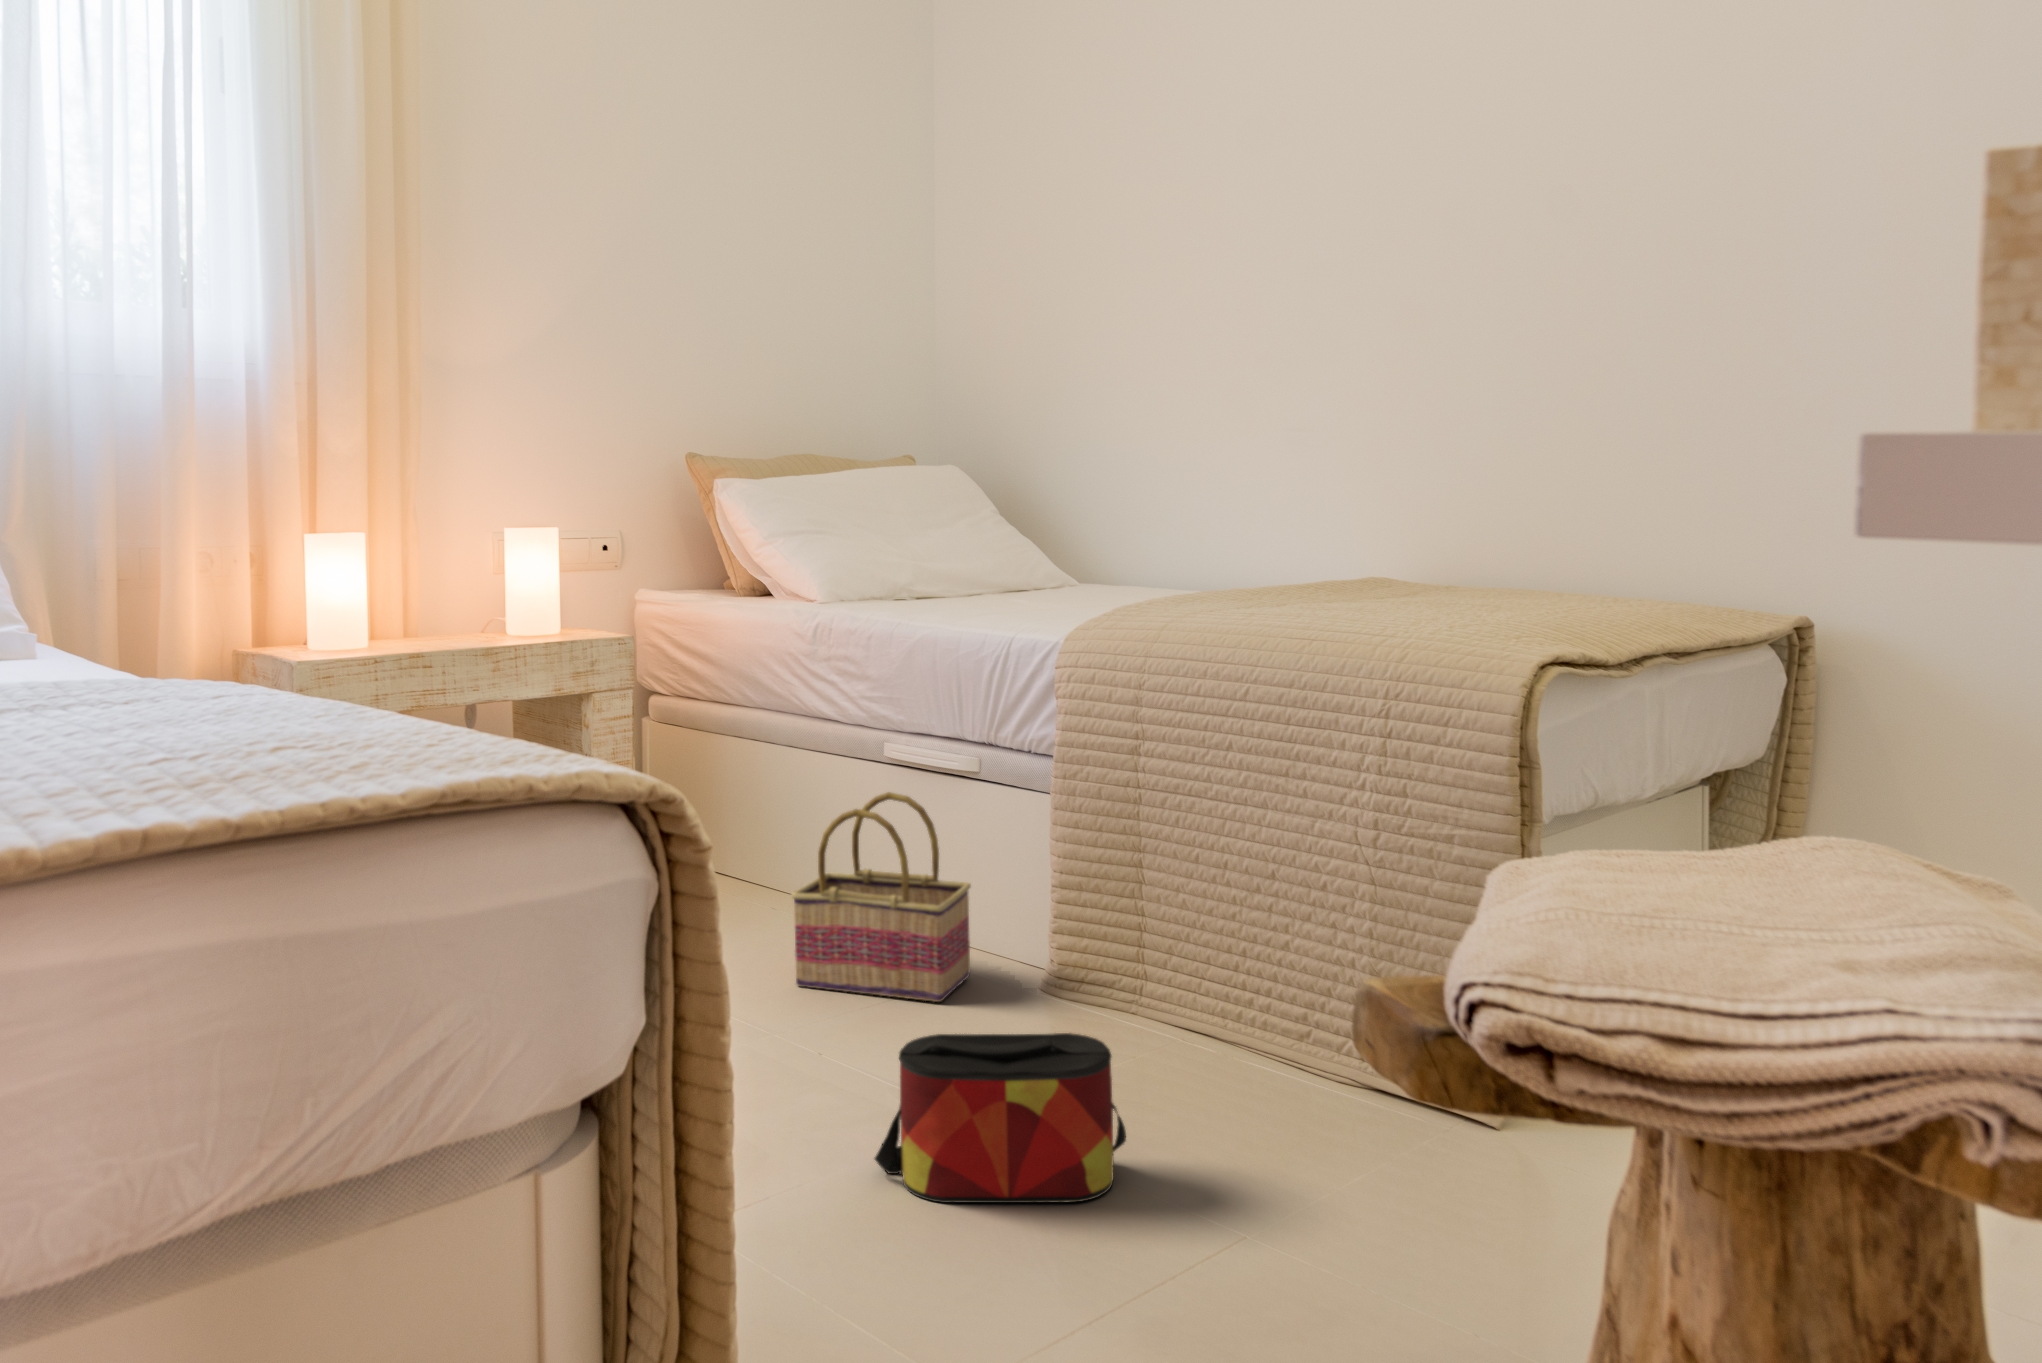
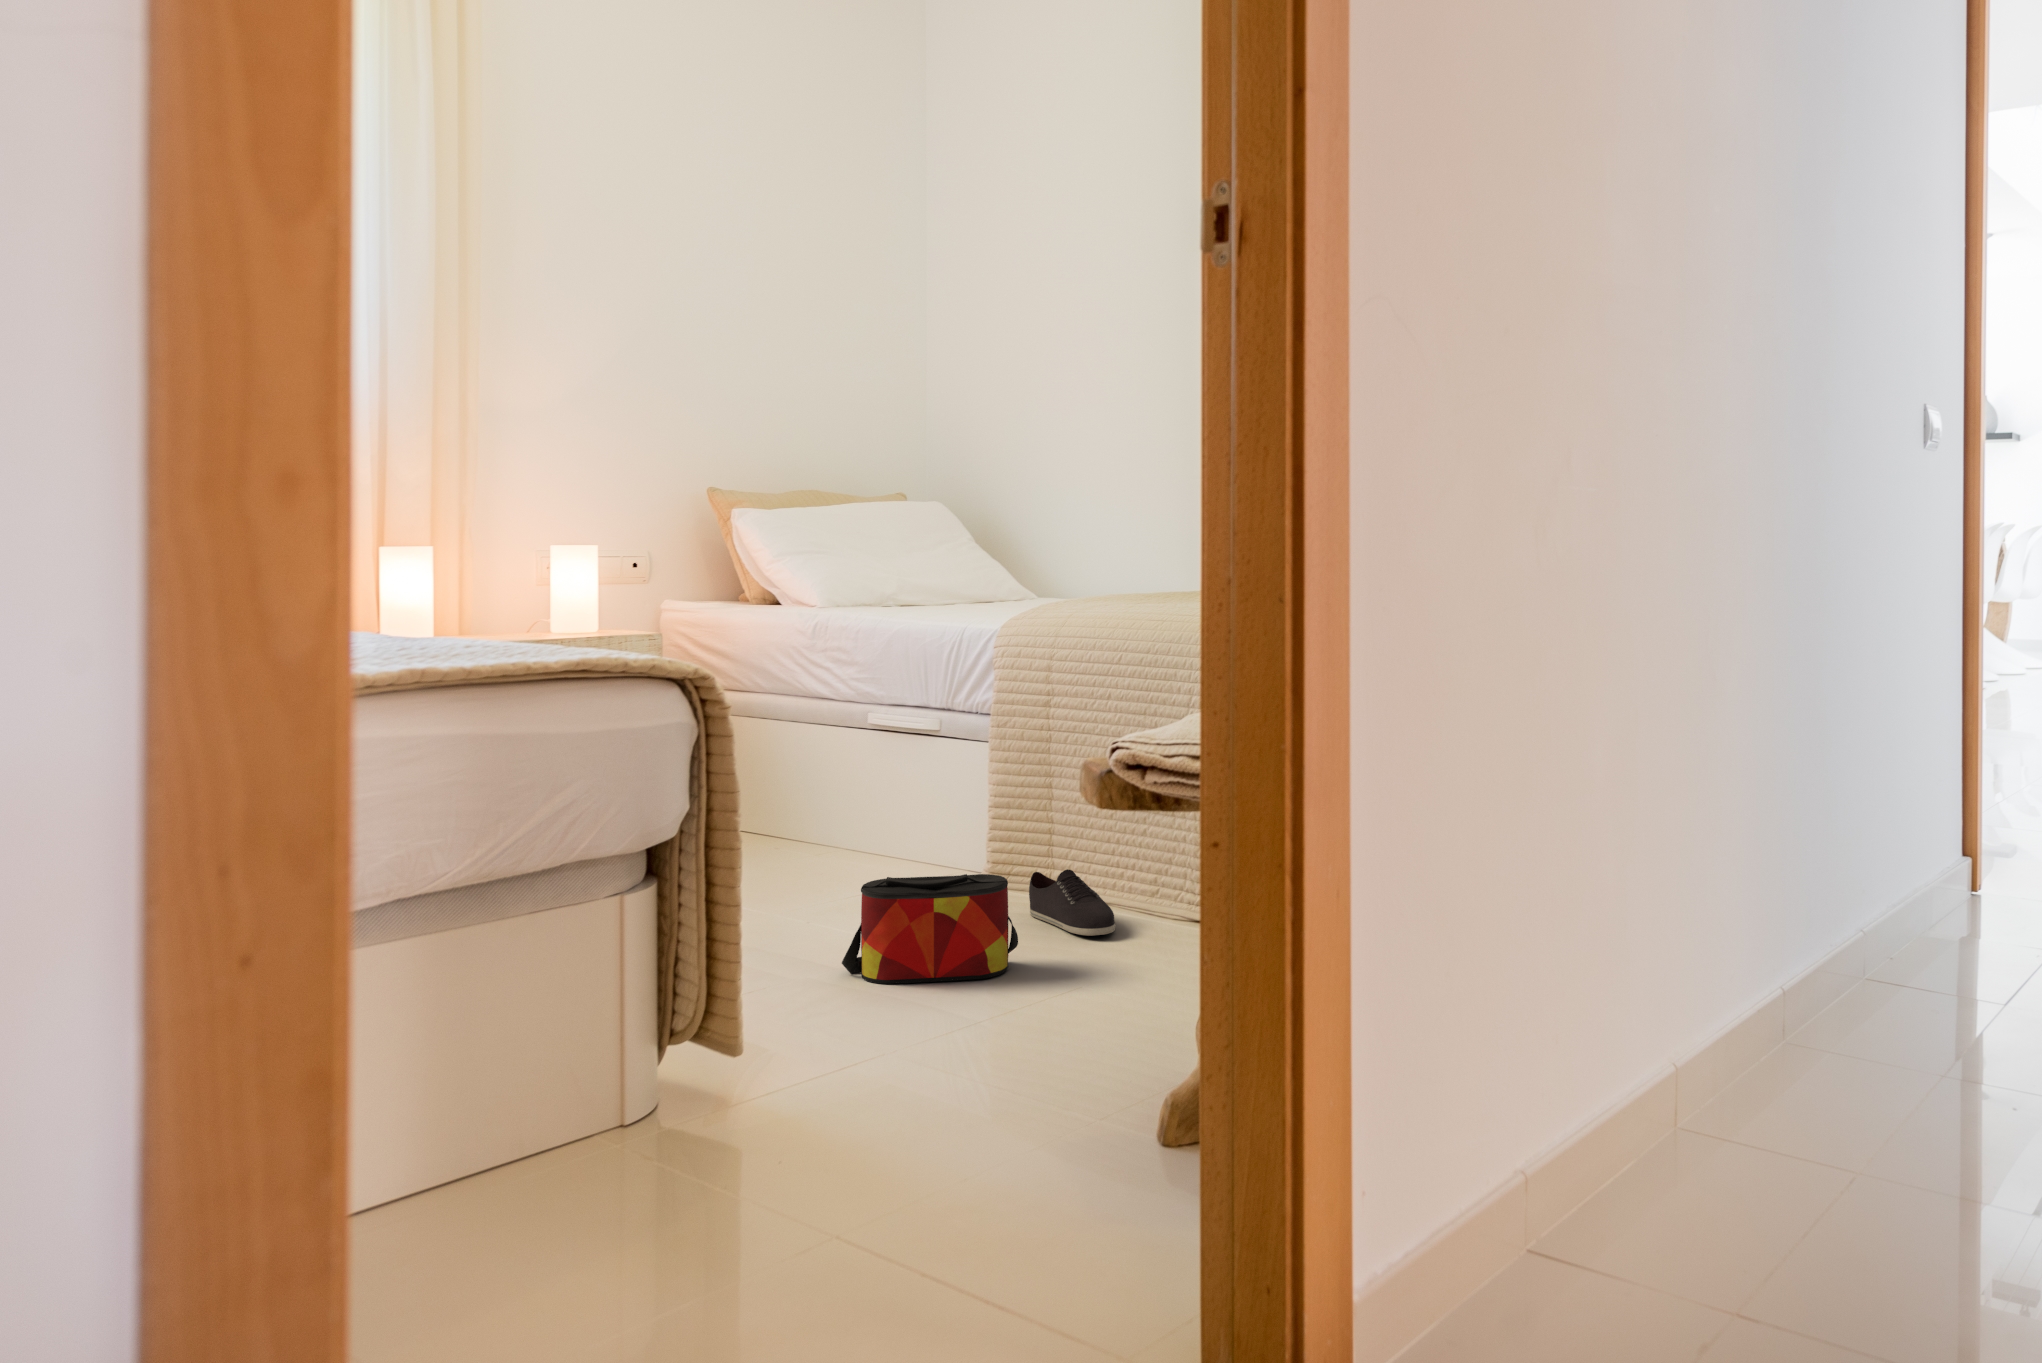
basket: present [791,792,971,1002] -> none [788,741,929,892]
shoe: none [1120,997,1256,1114] -> present [1029,869,1115,936]

